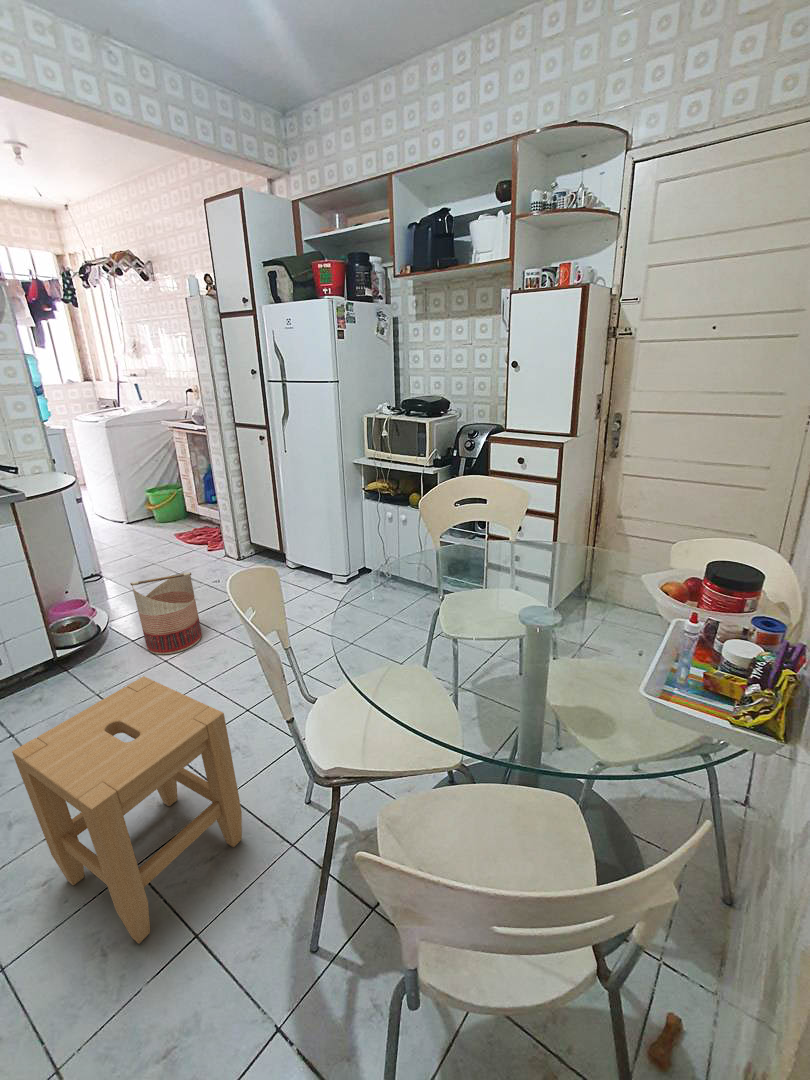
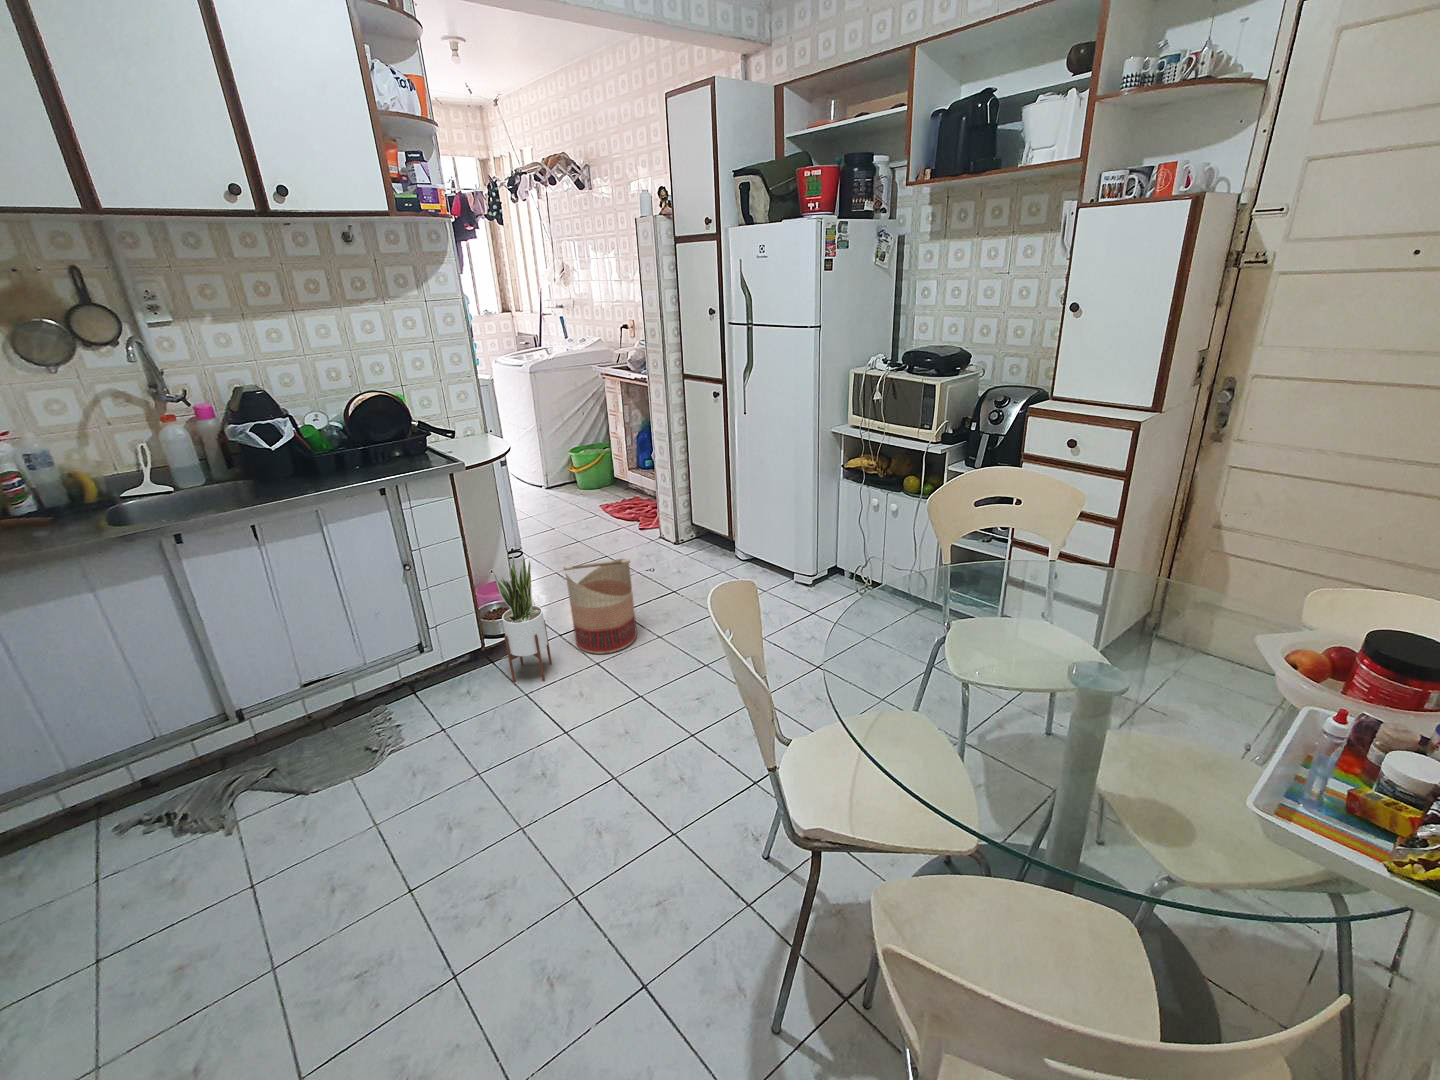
potted plant: none [55,574,124,686] -> present [491,555,552,682]
stool: present [12,676,242,943] -> none [468,687,694,983]

